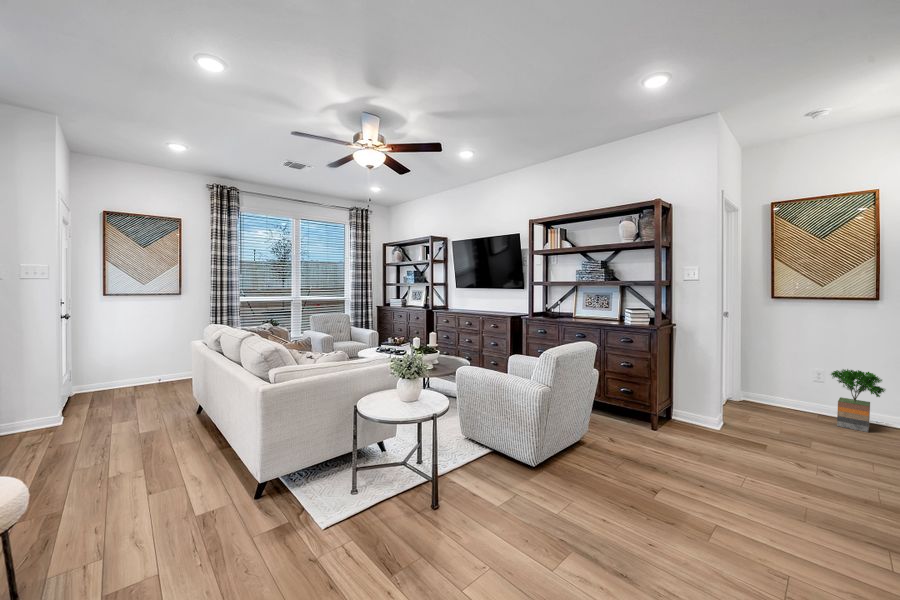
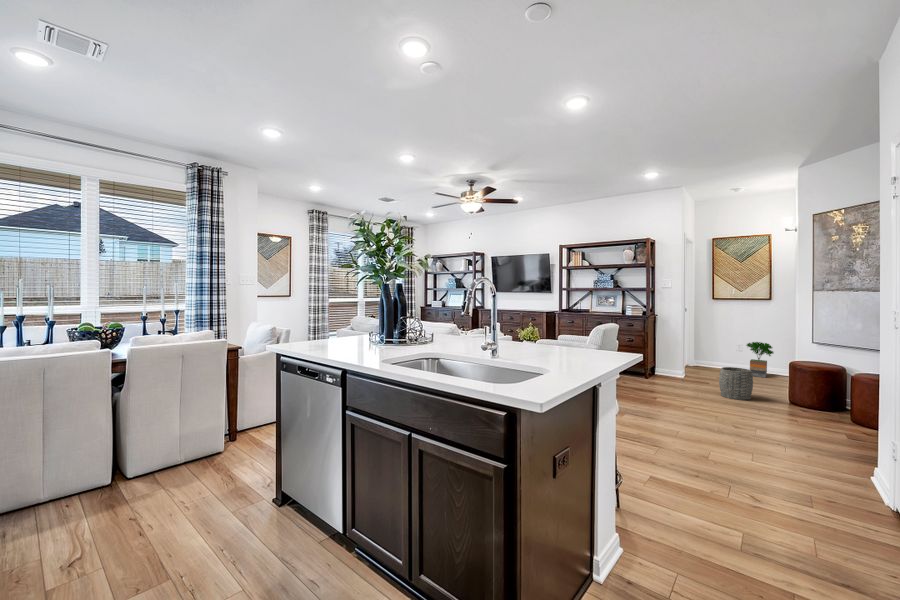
woven basket: none [783,428,858,502] -> present [719,367,753,400]

